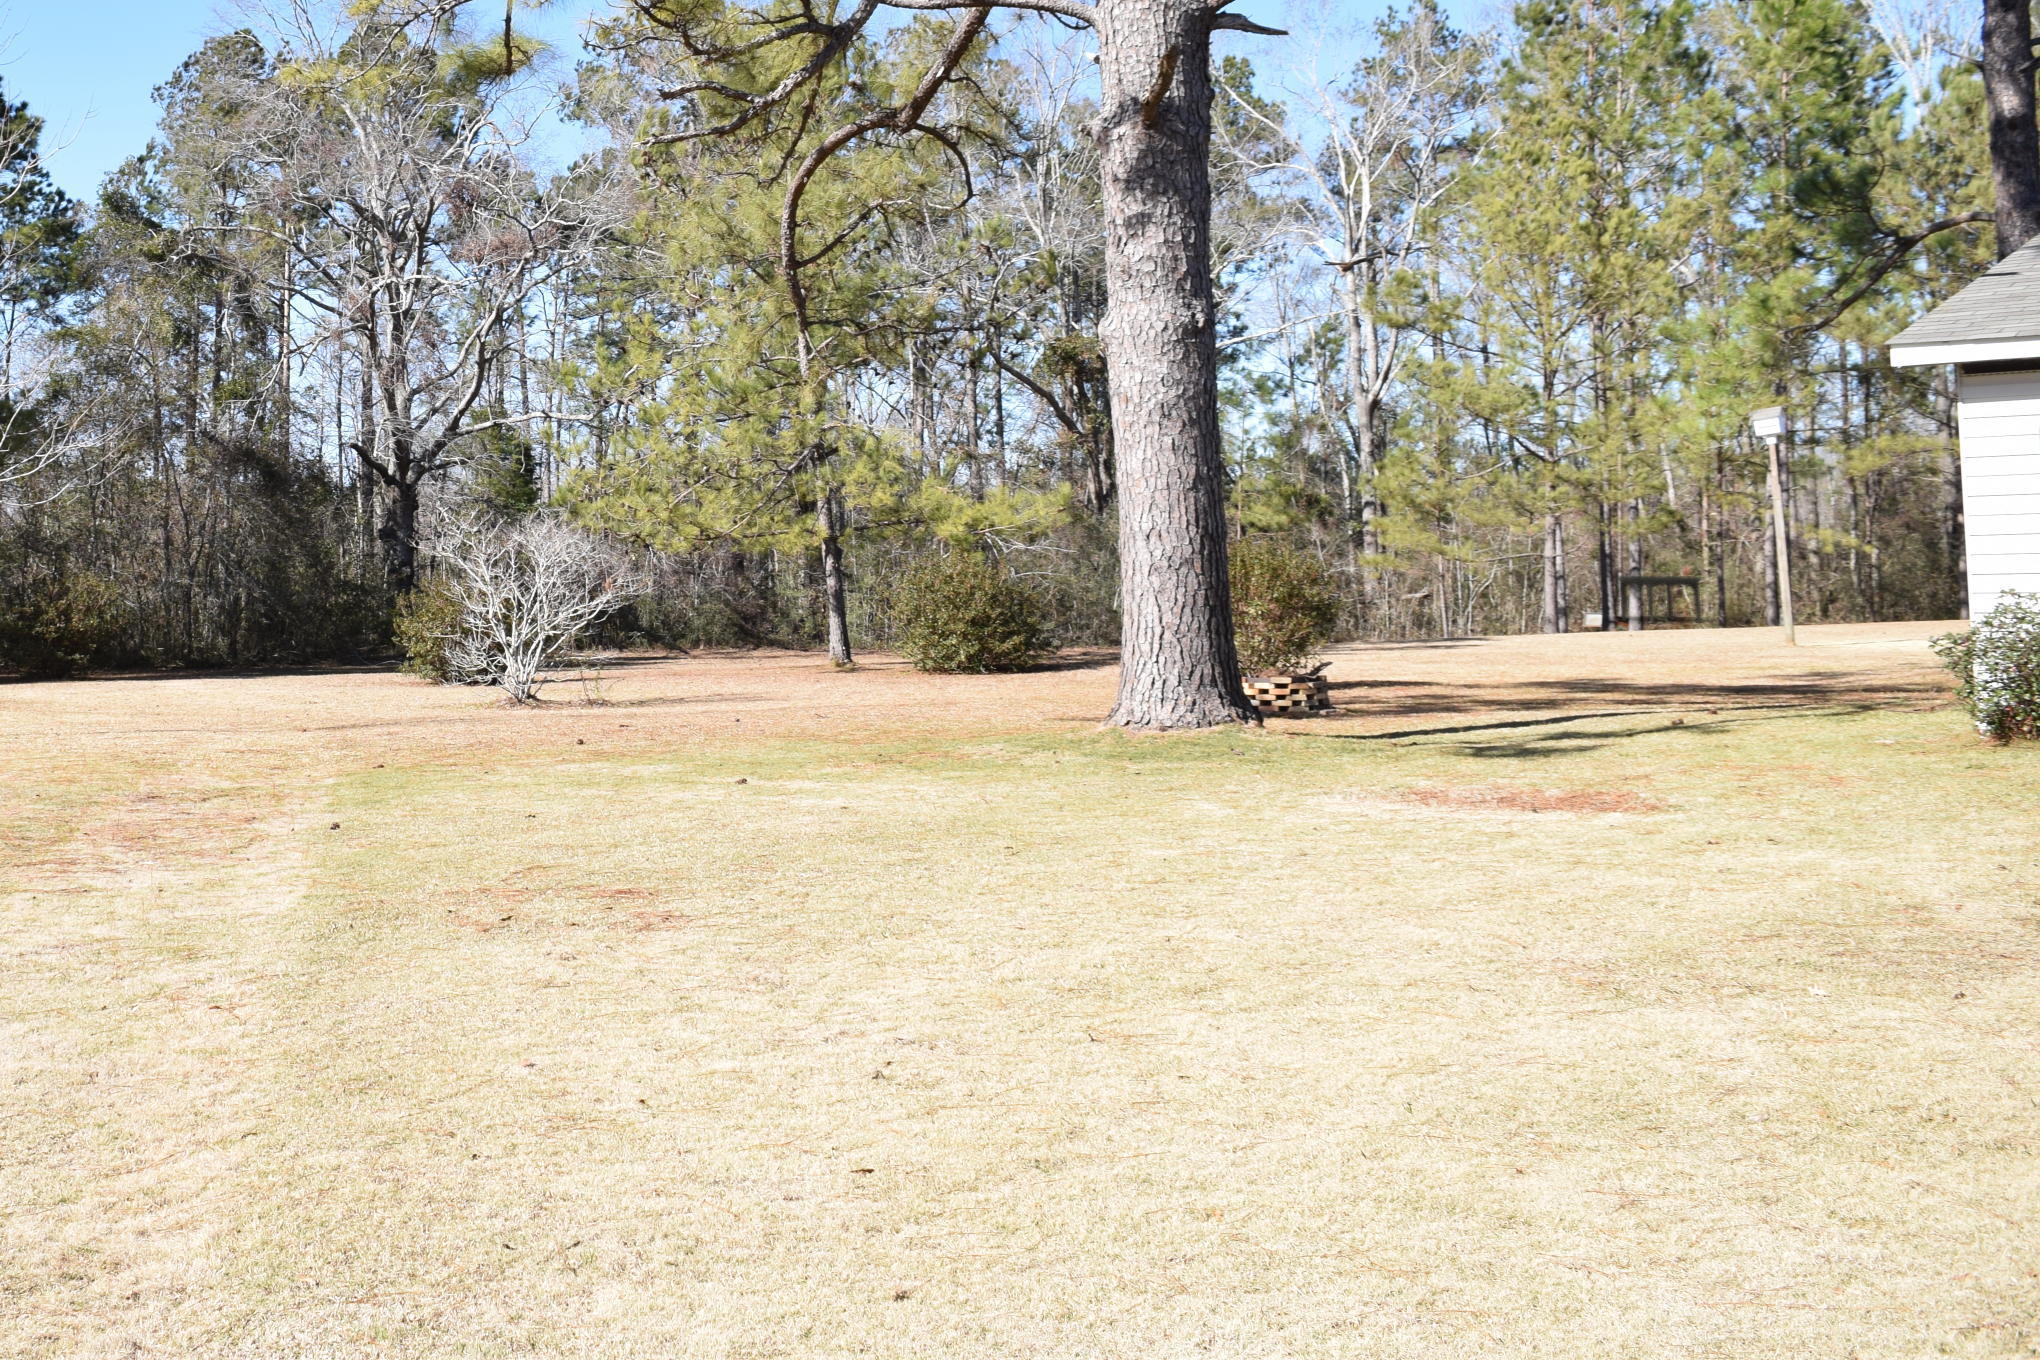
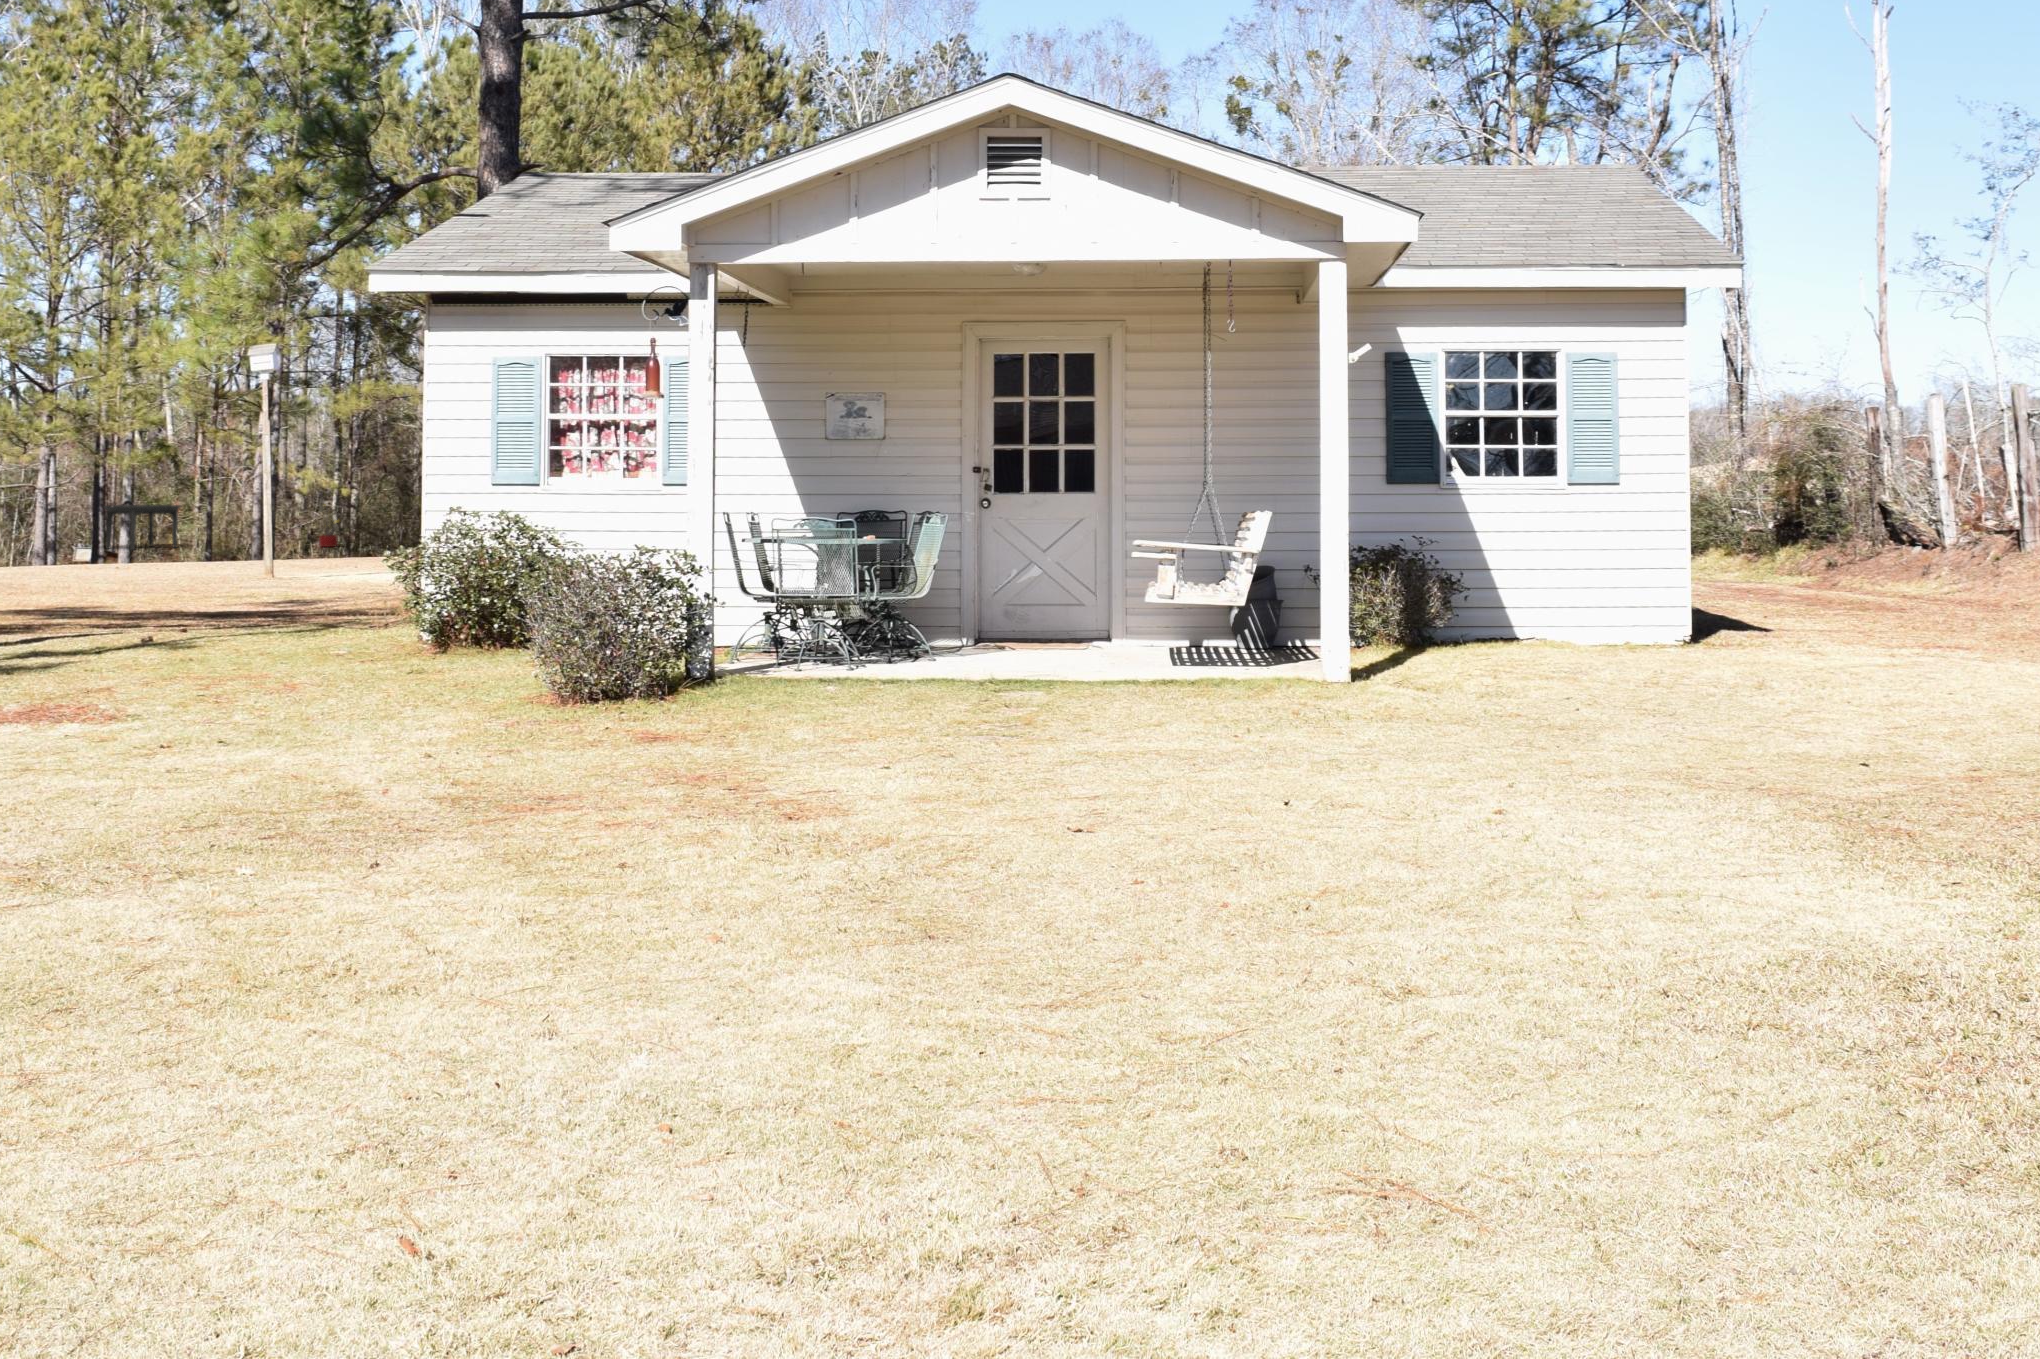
decorative plant: none [1878,579,1908,629] -> present [319,512,342,547]

